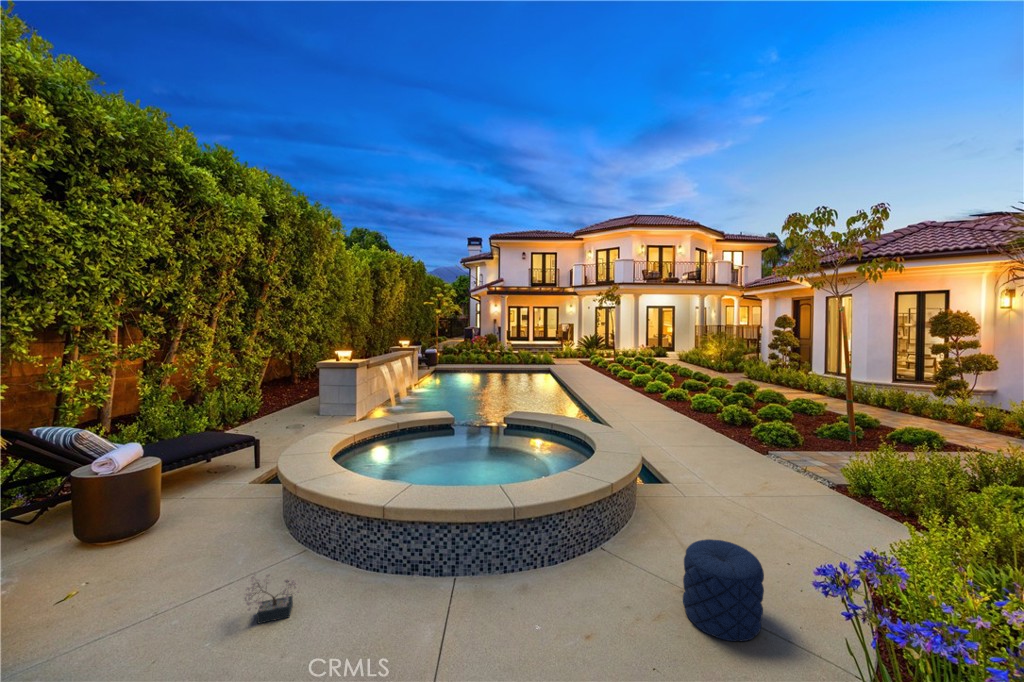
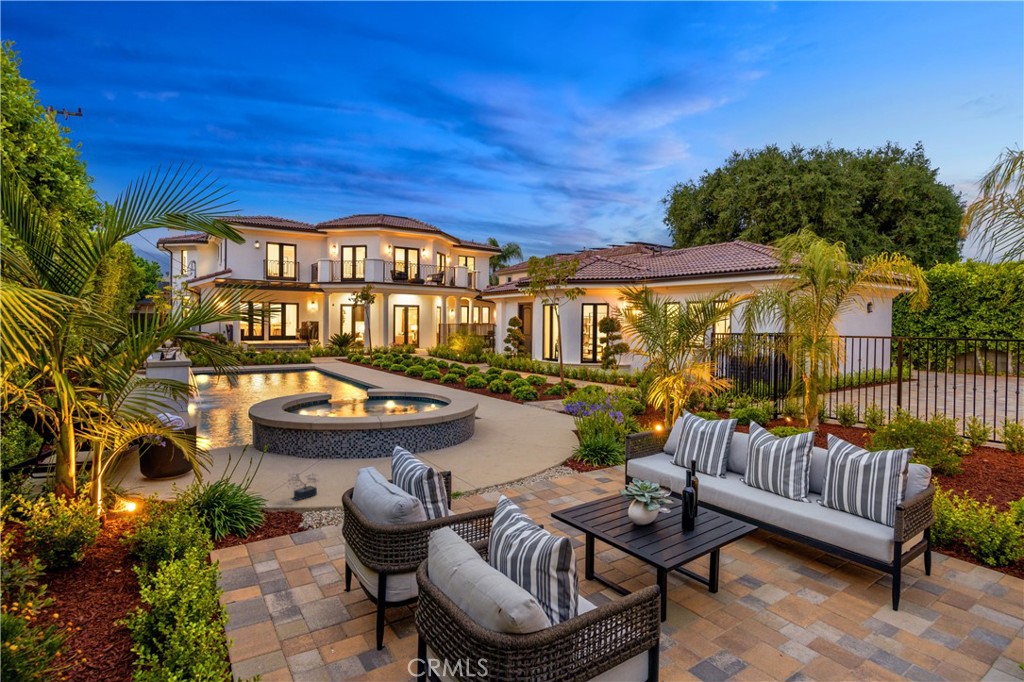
pouf: present [683,539,764,641] -> none [516,422,550,460]

